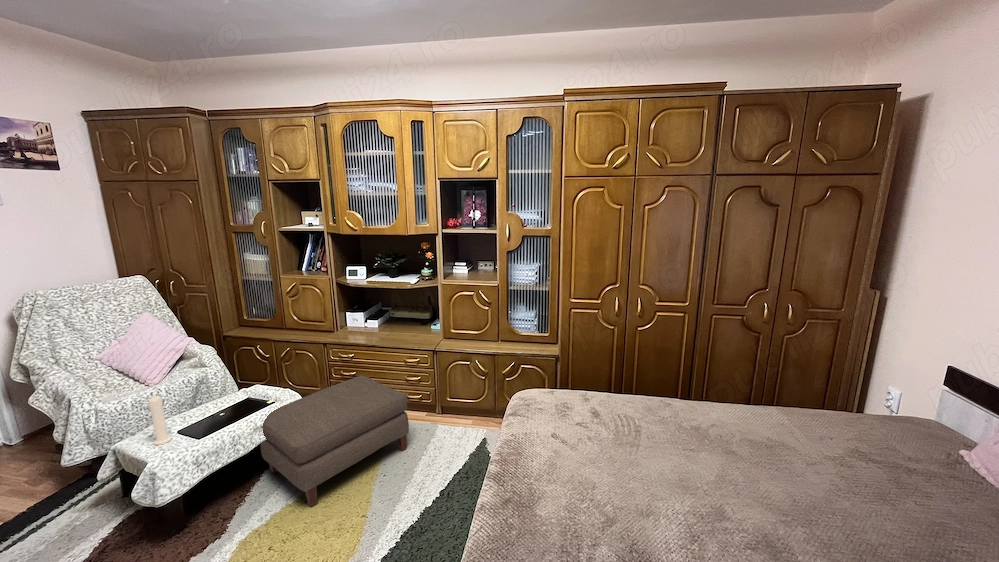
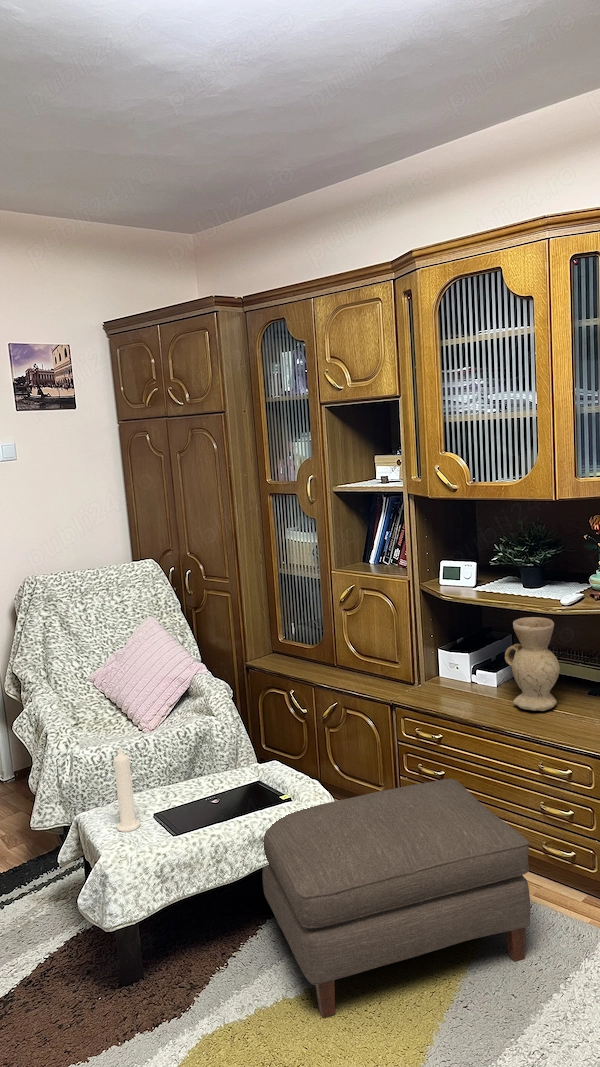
vase: none [383,292,410,337] -> present [505,617,560,711]

